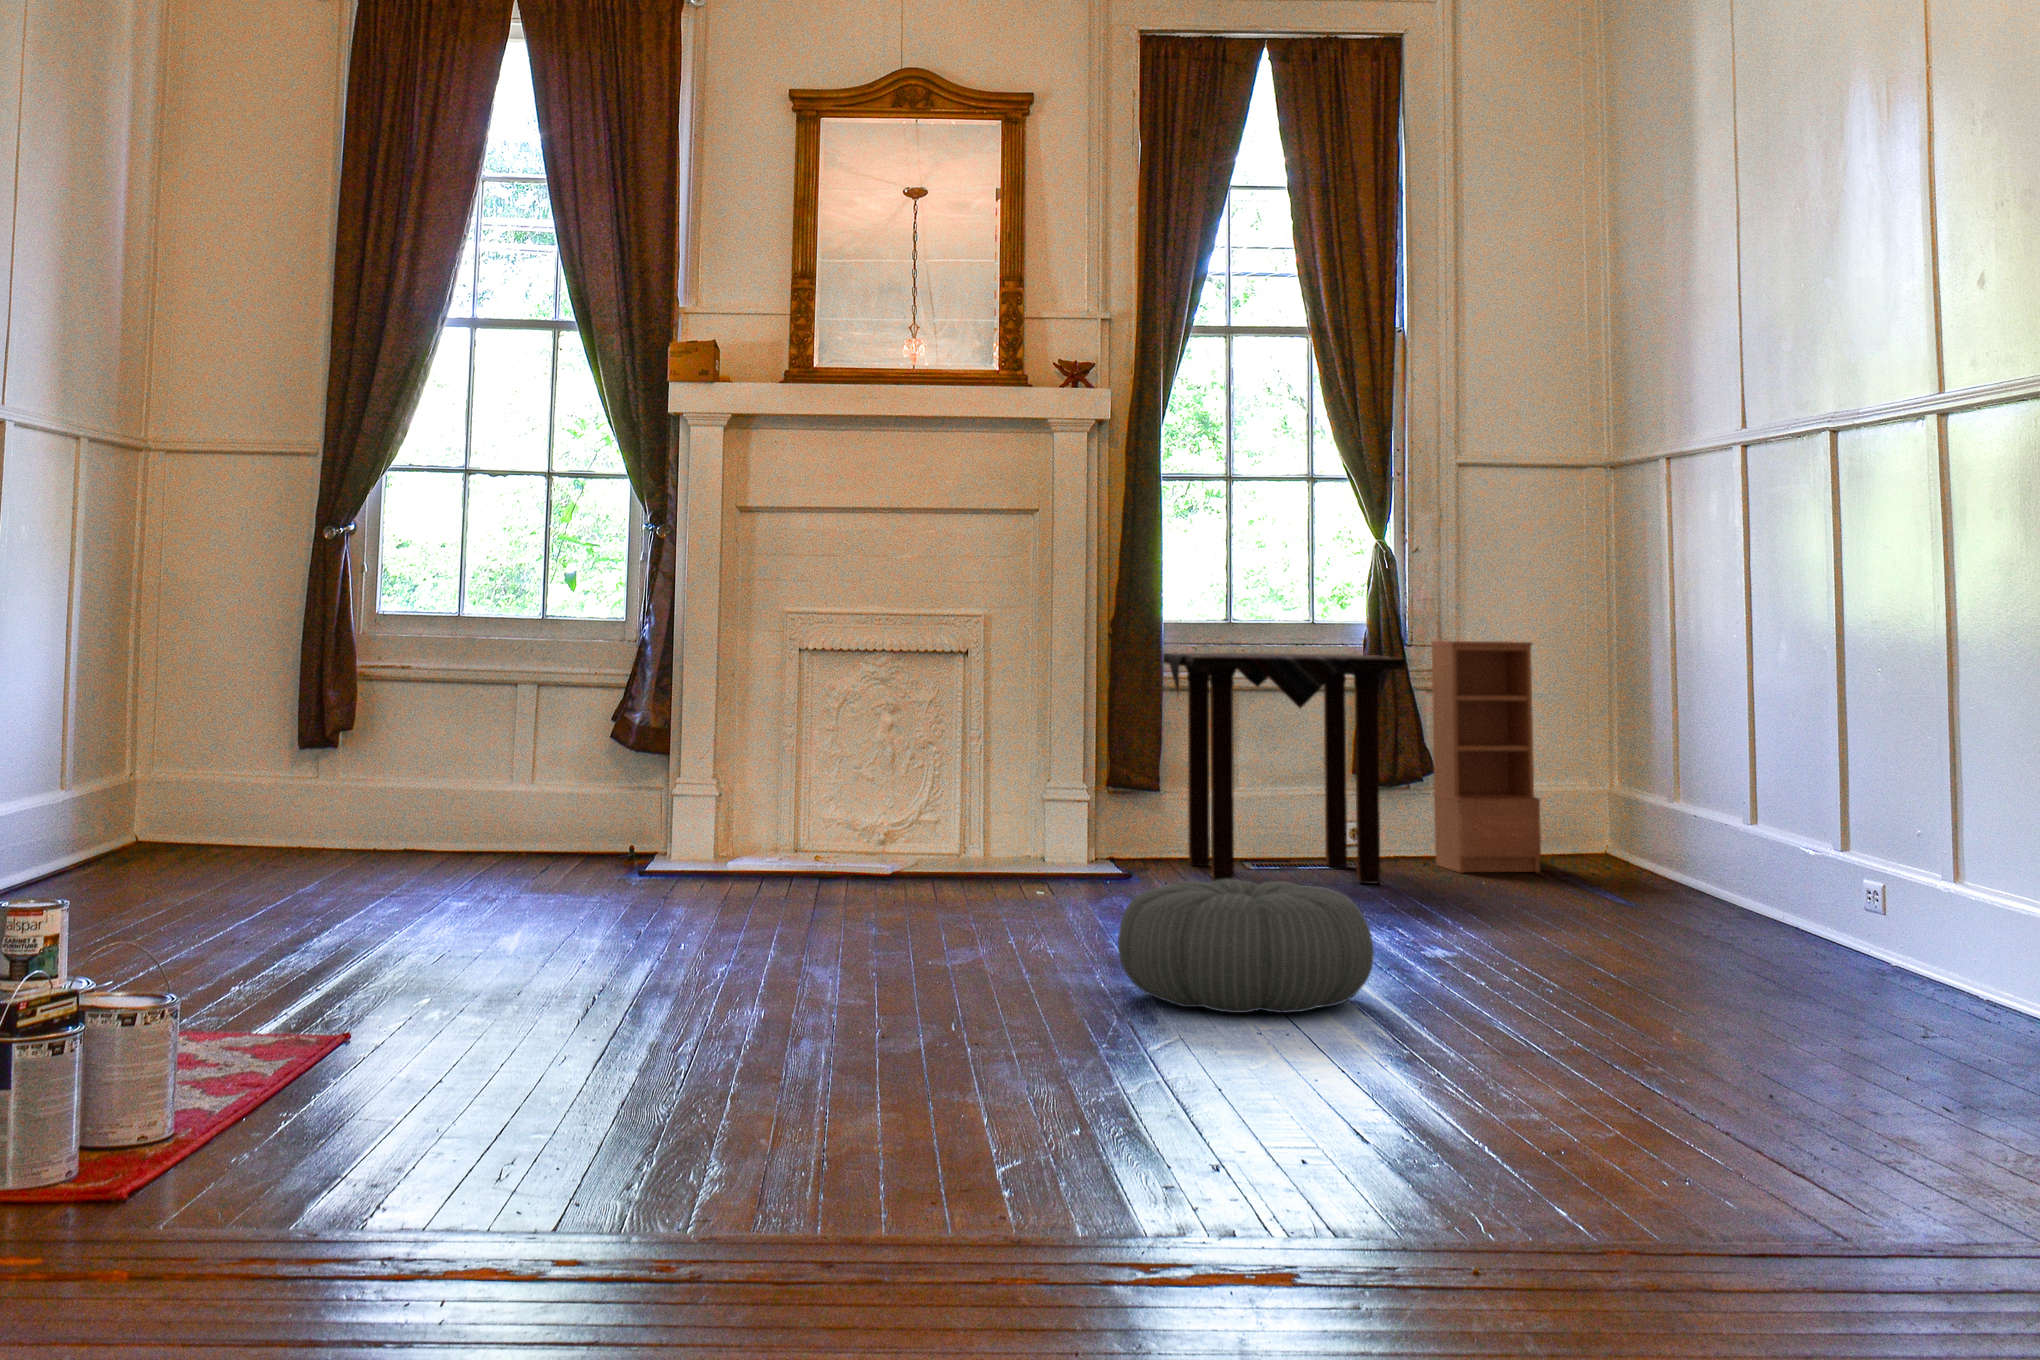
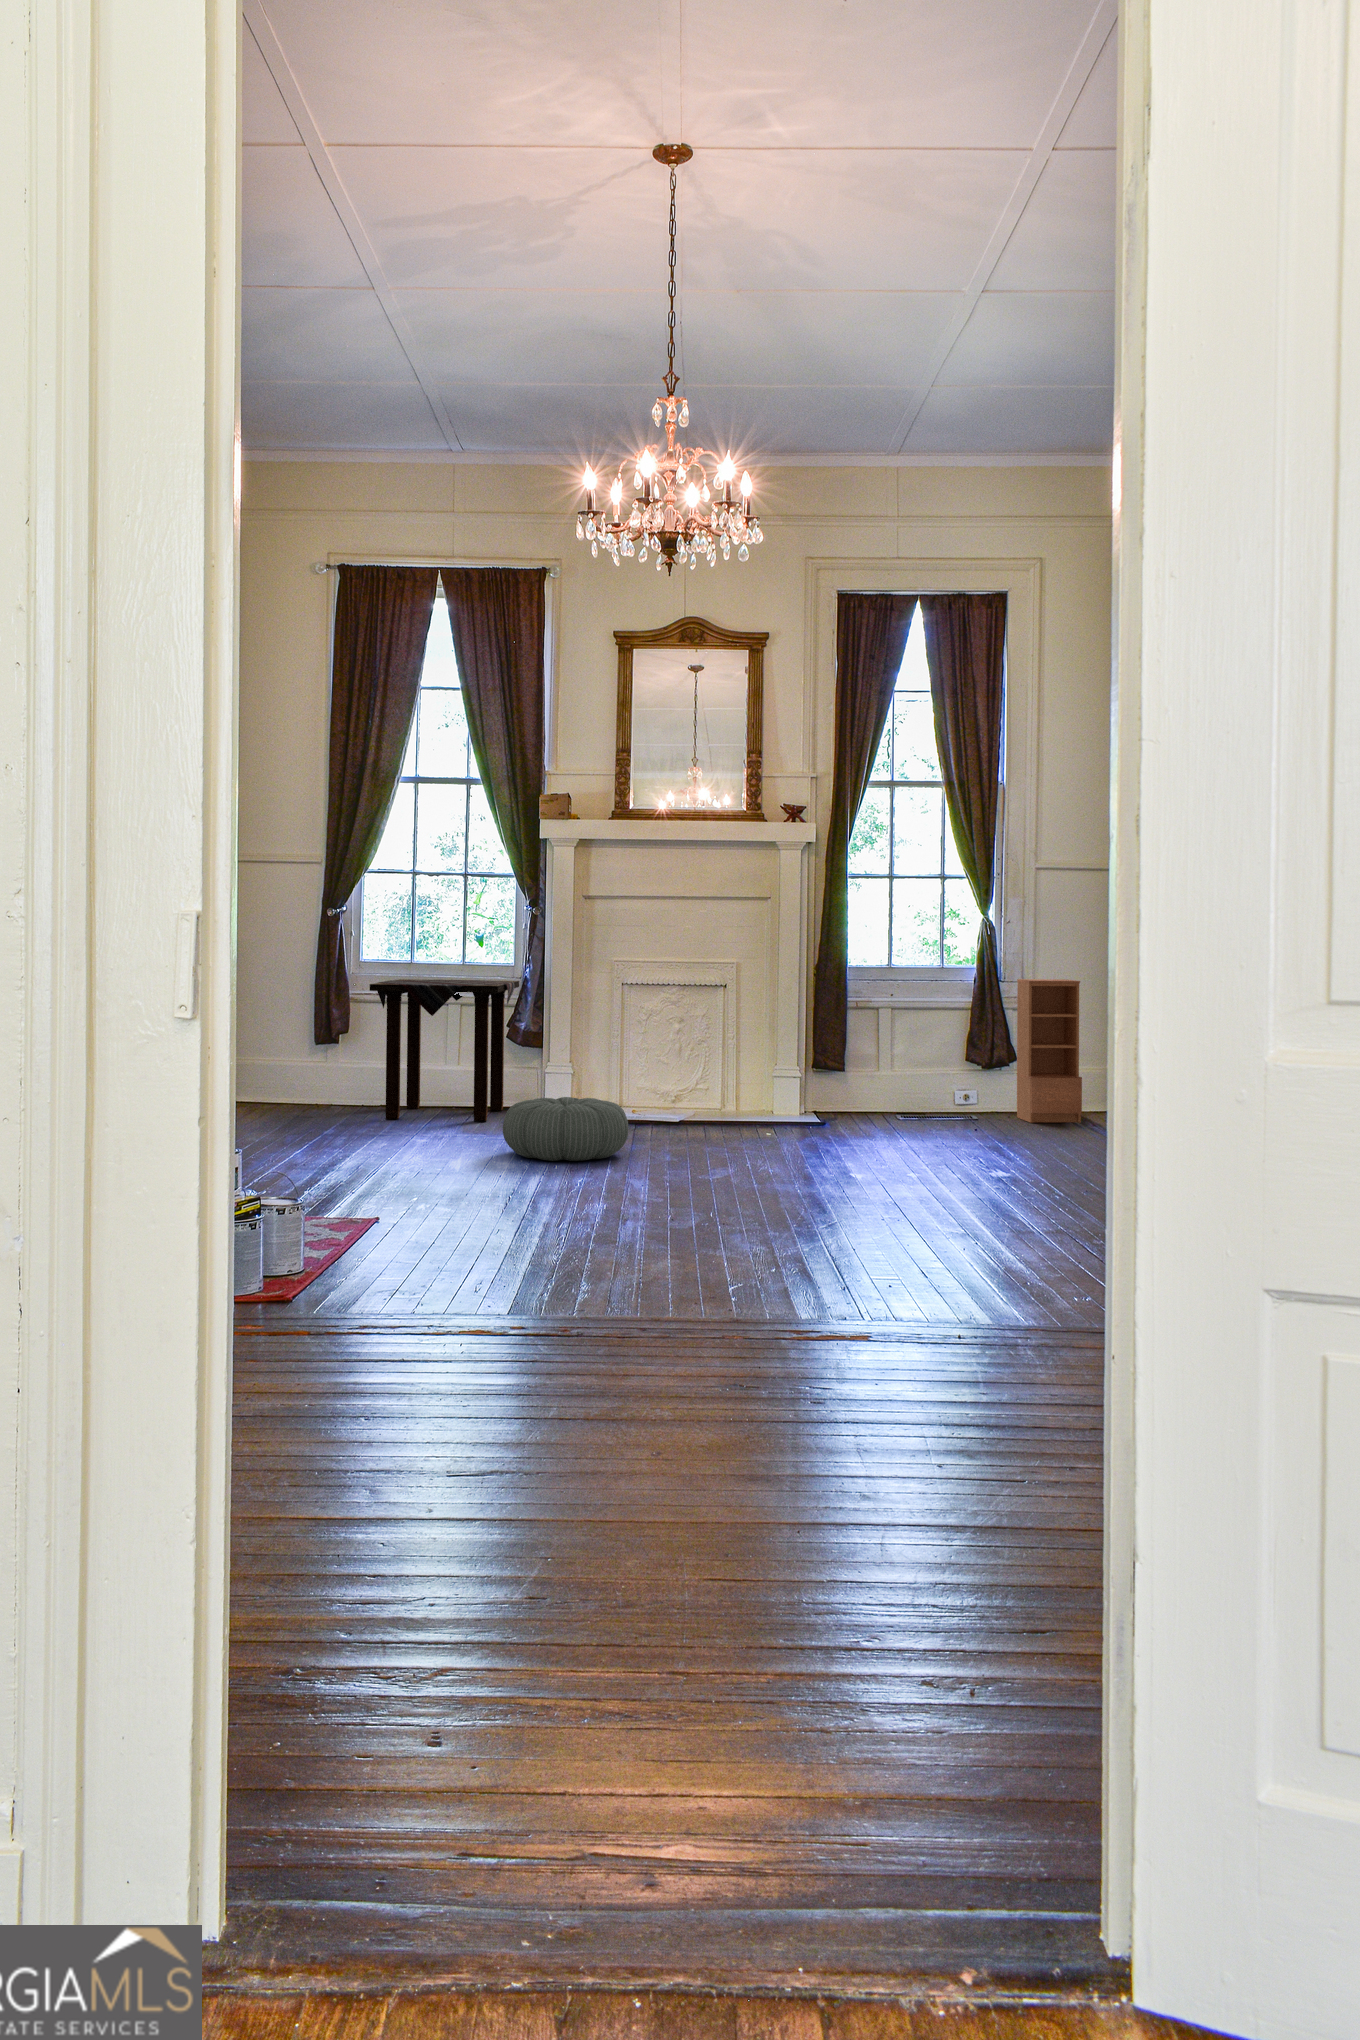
side table: present [1163,653,1405,884] -> present [370,979,519,1122]
pouf: present [1118,879,1374,1013] -> present [503,1097,628,1161]

